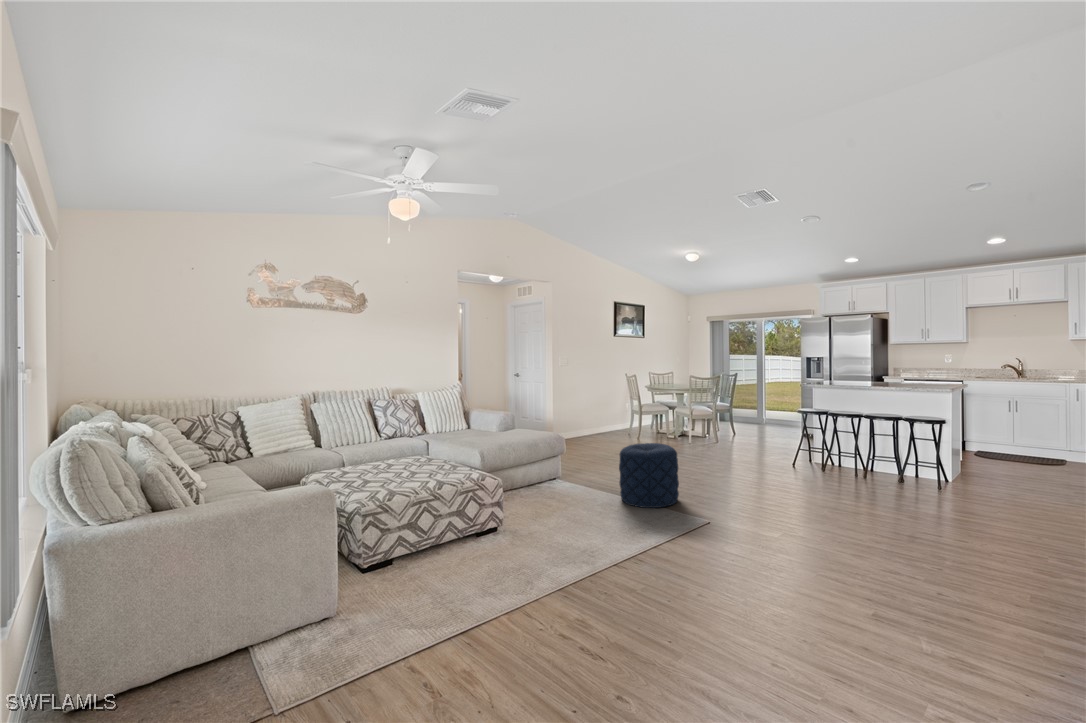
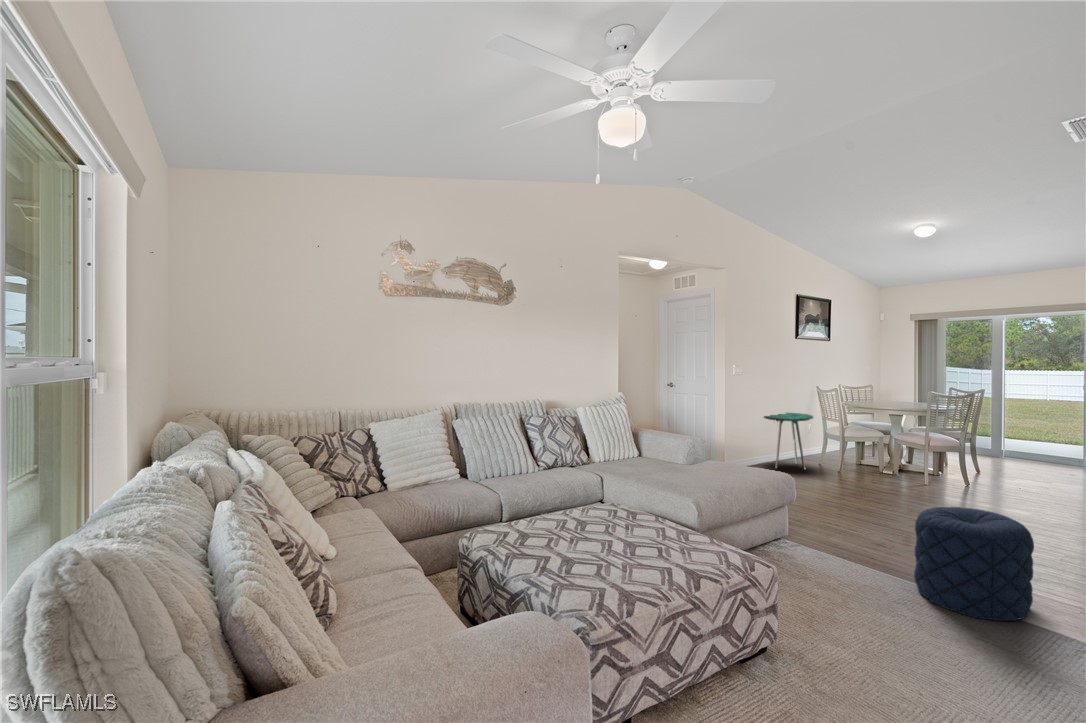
side table: none [585,395,624,439] -> present [764,413,813,469]

